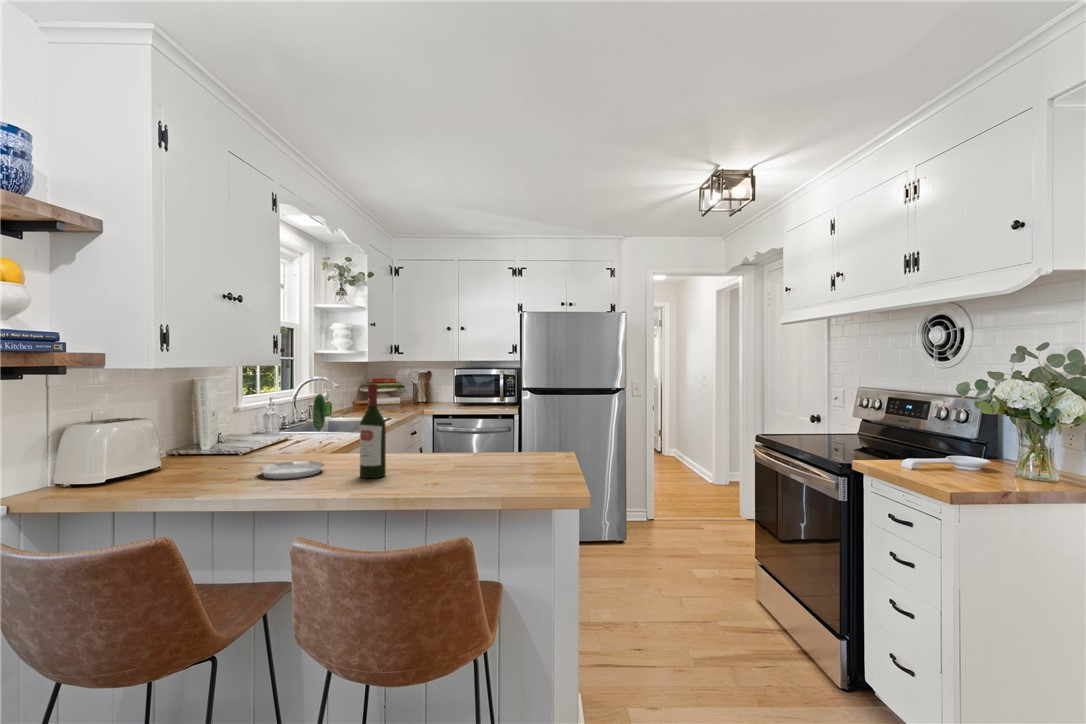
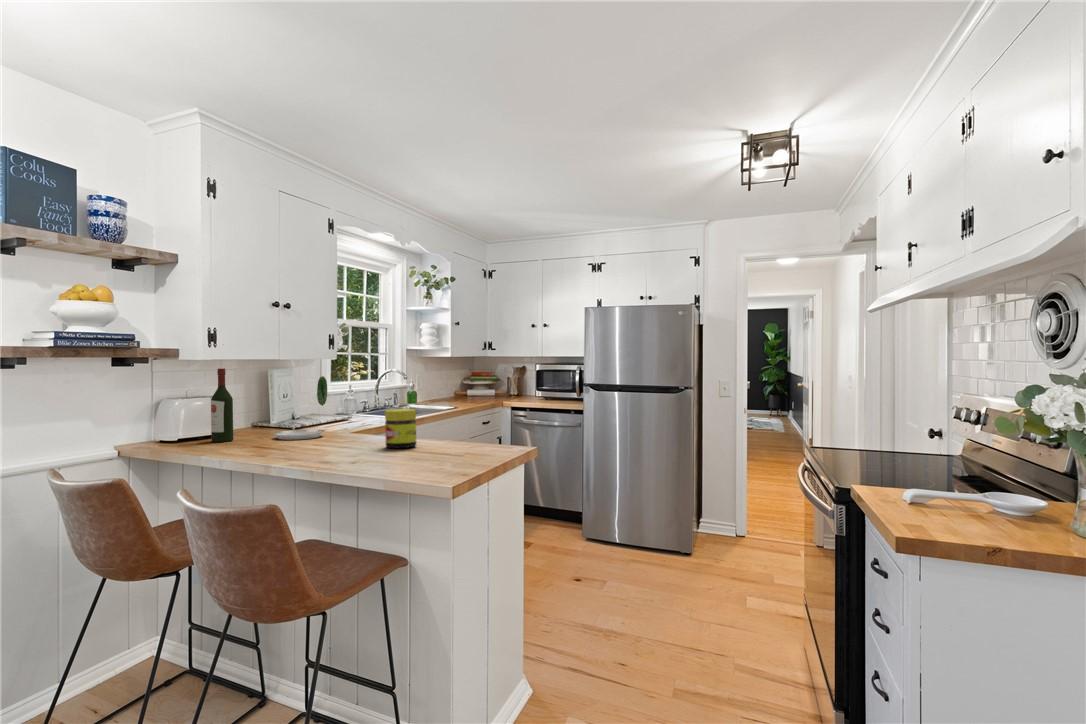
wine bottle: present [360,384,386,478] -> present [211,368,233,442]
jar: none [452,437,490,487] -> present [385,409,416,448]

